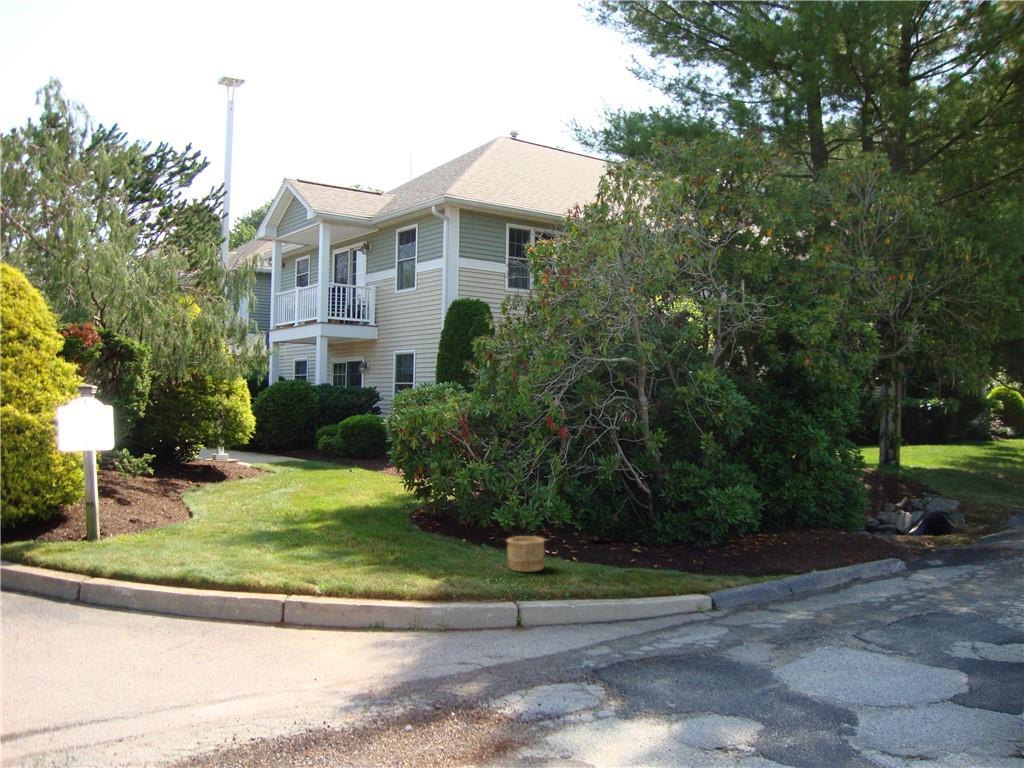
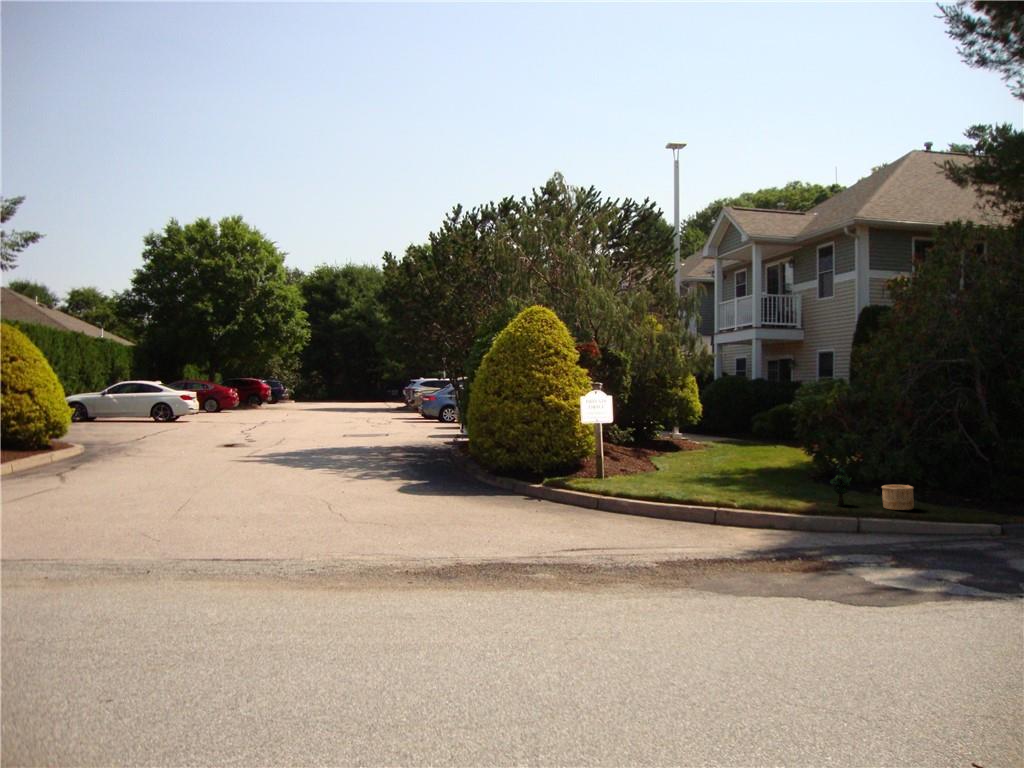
decorative plant: present [576,496,597,544] -> present [830,465,851,506]

